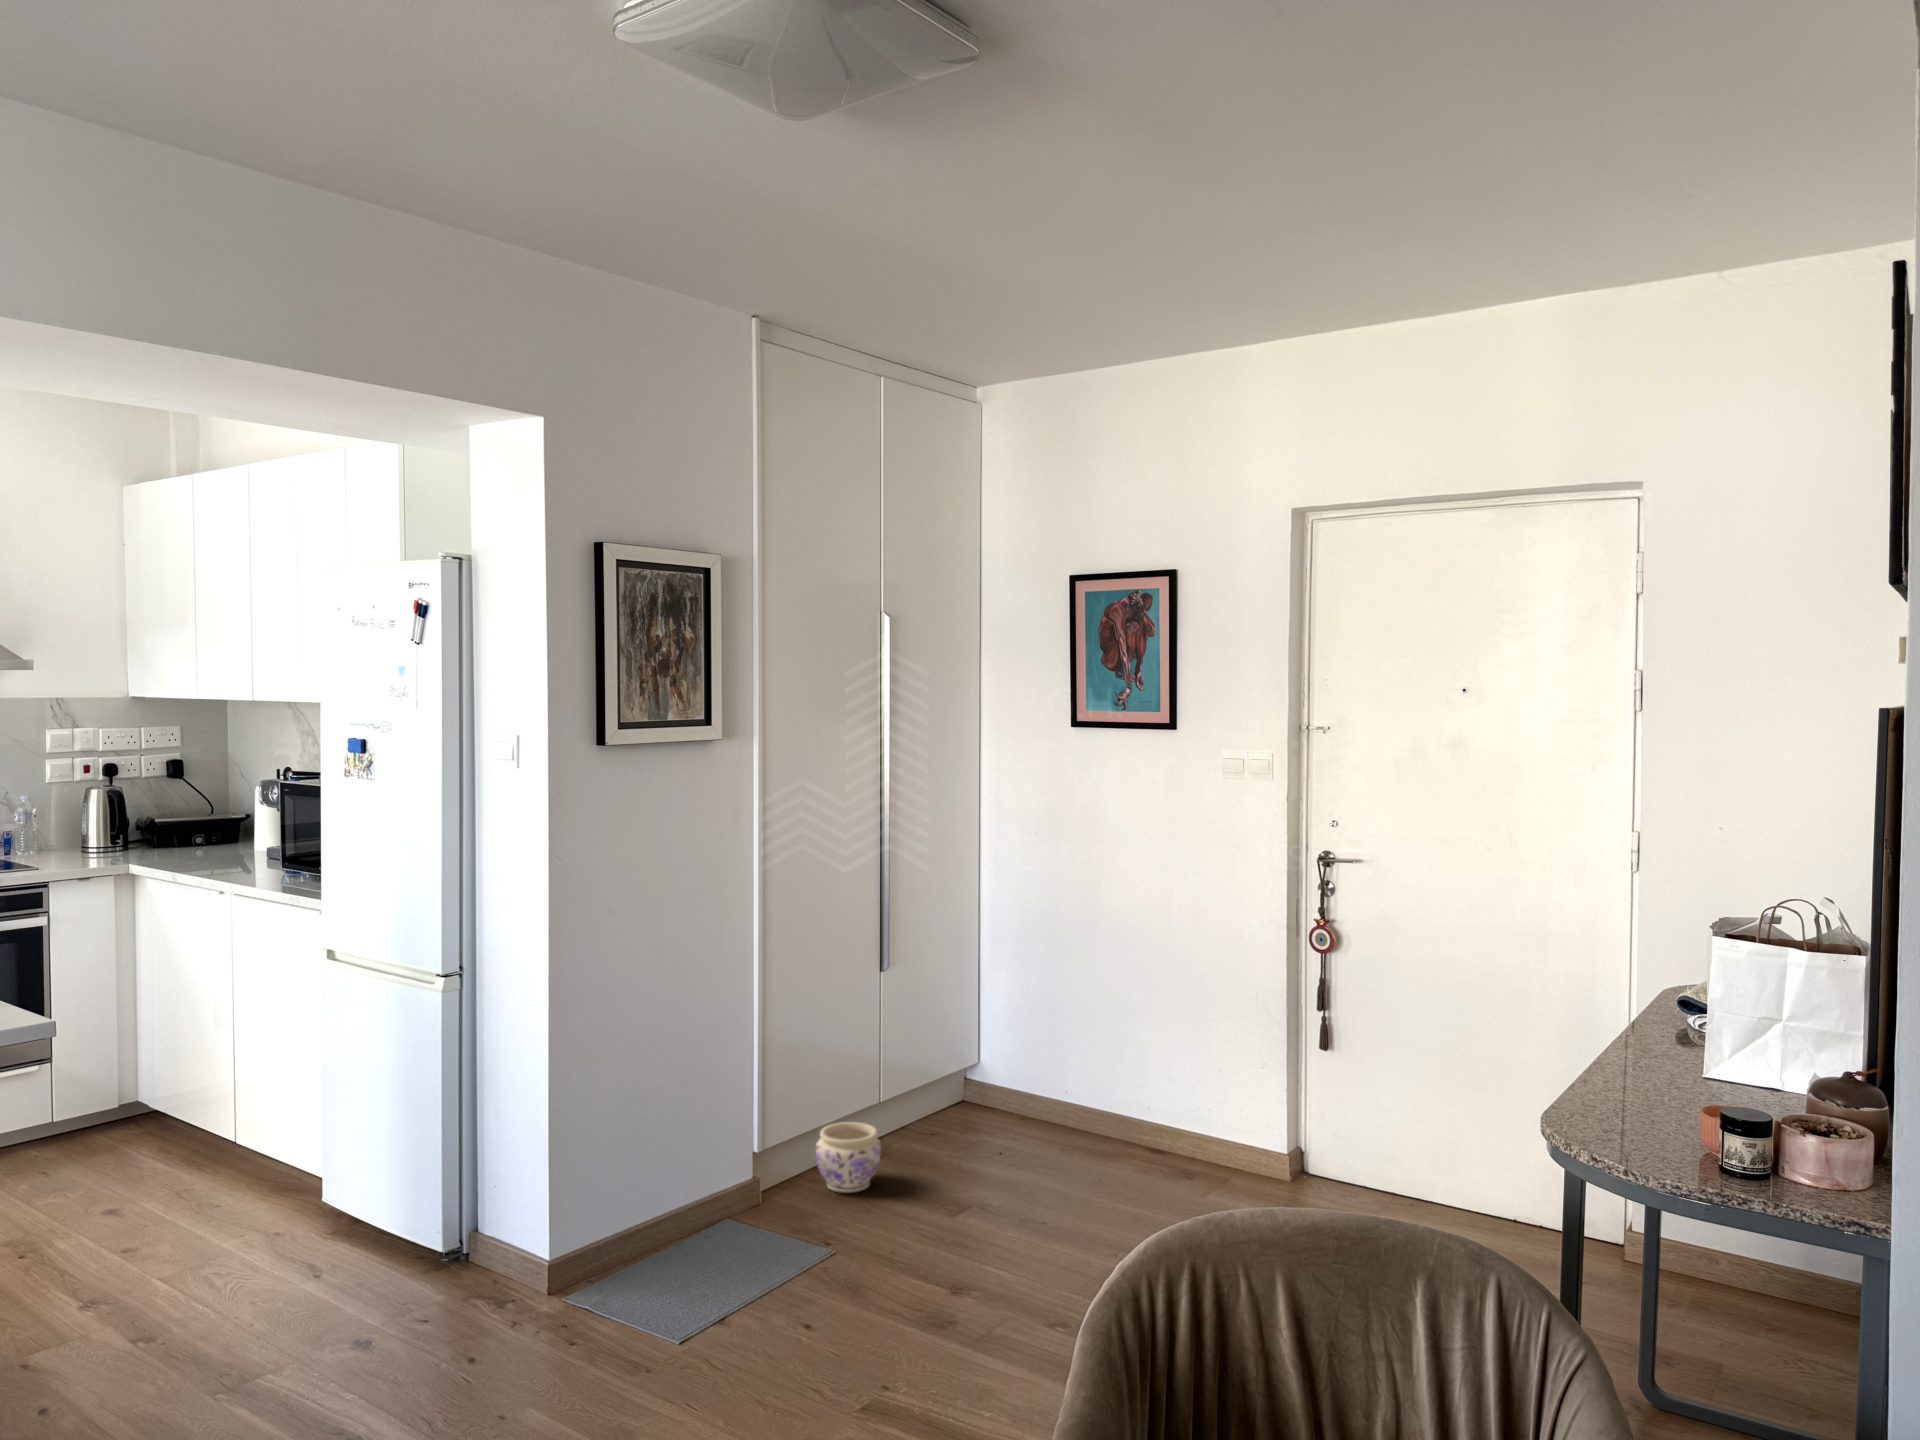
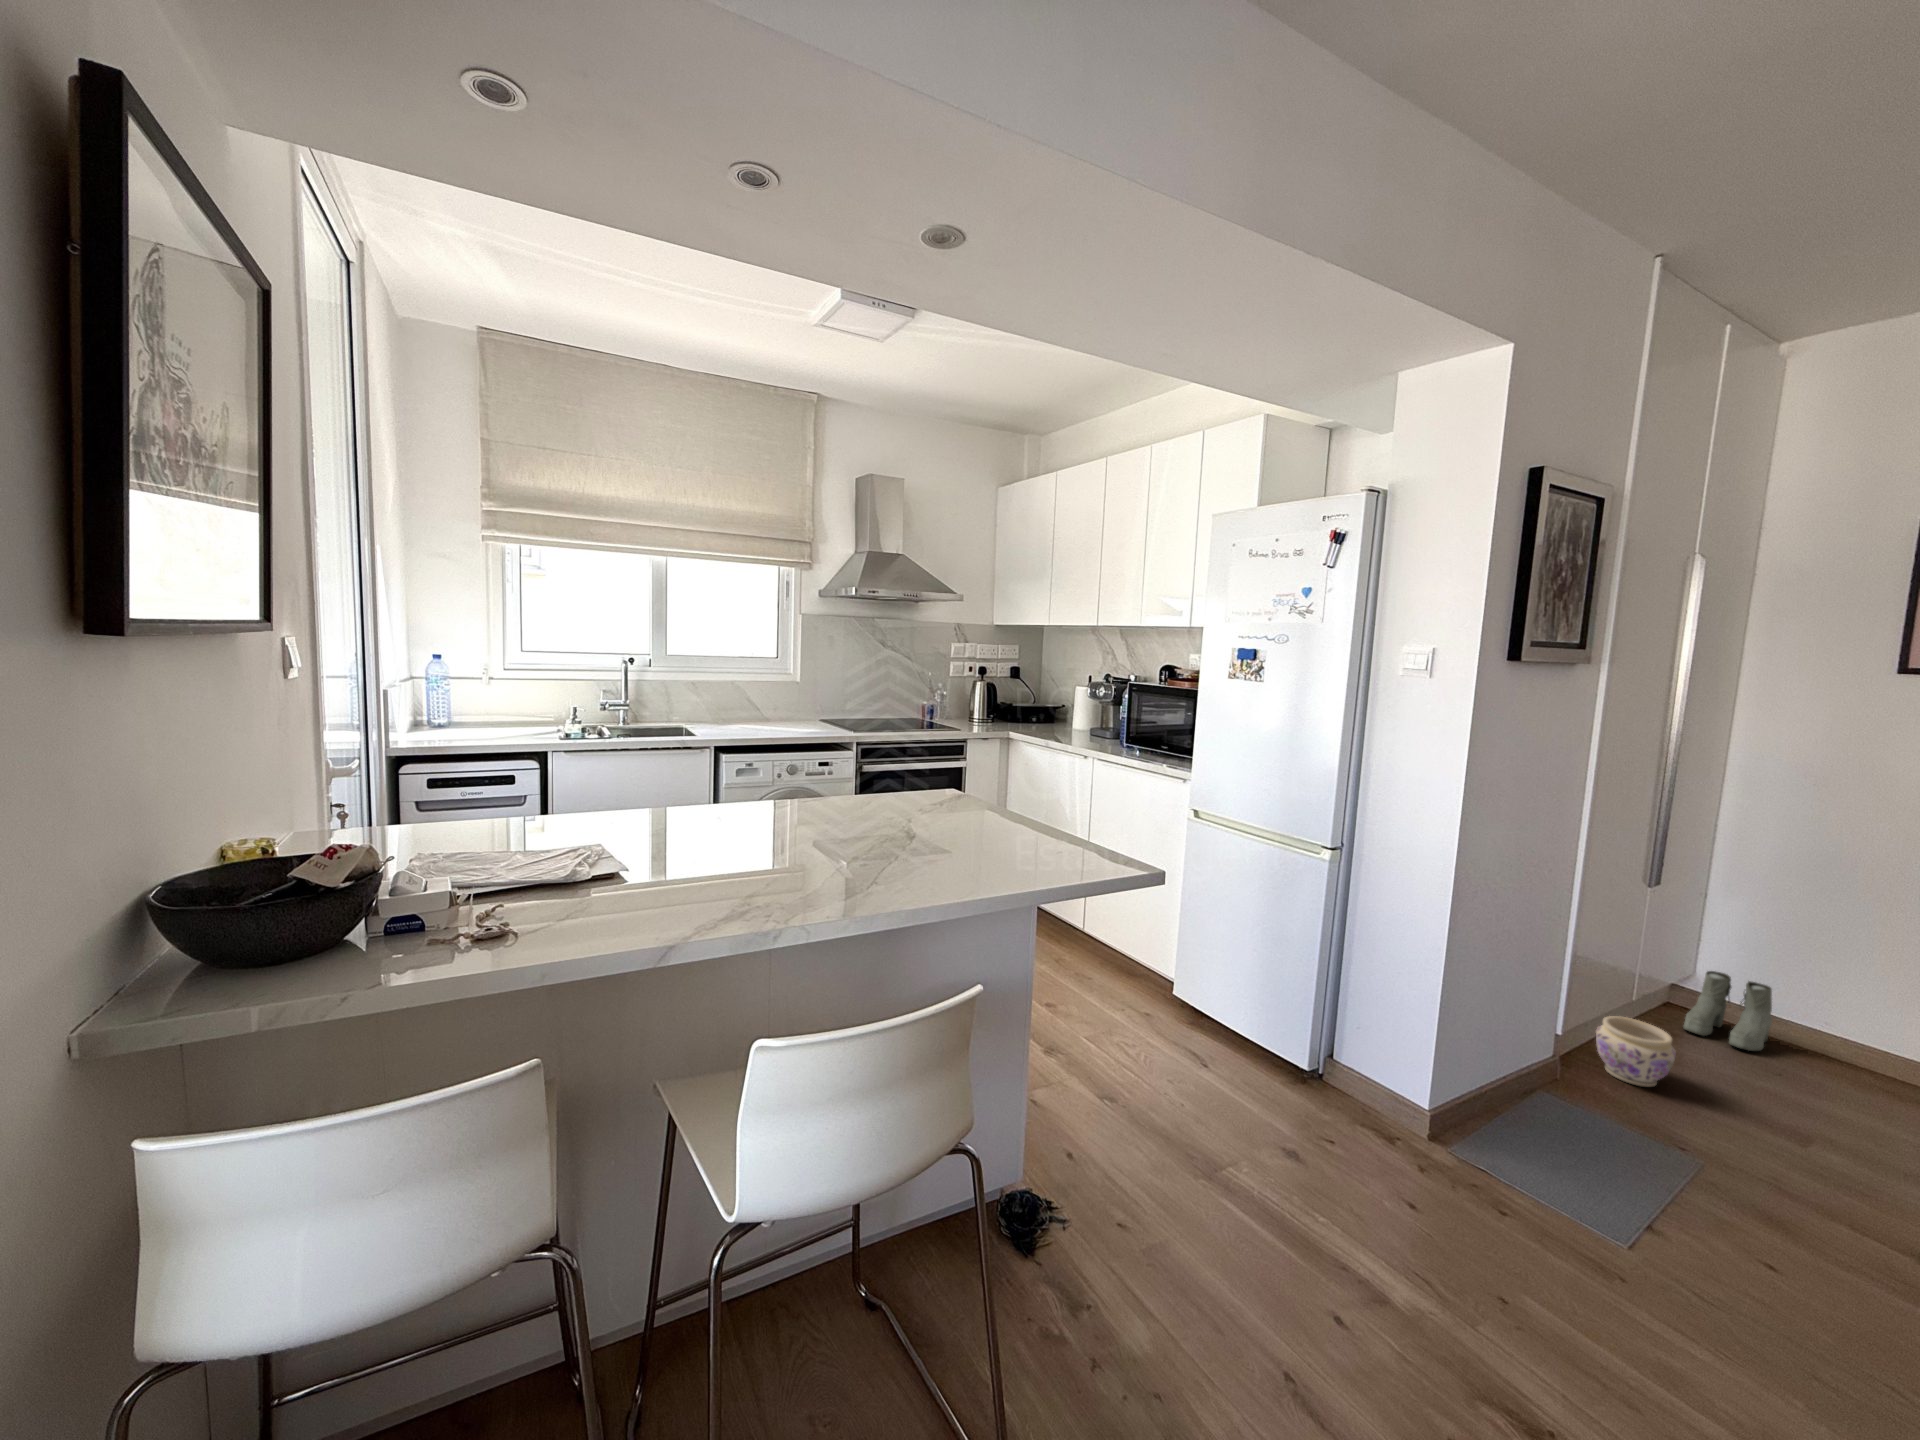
boots: none [951,1059,1027,1137] -> present [1683,971,1773,1051]

